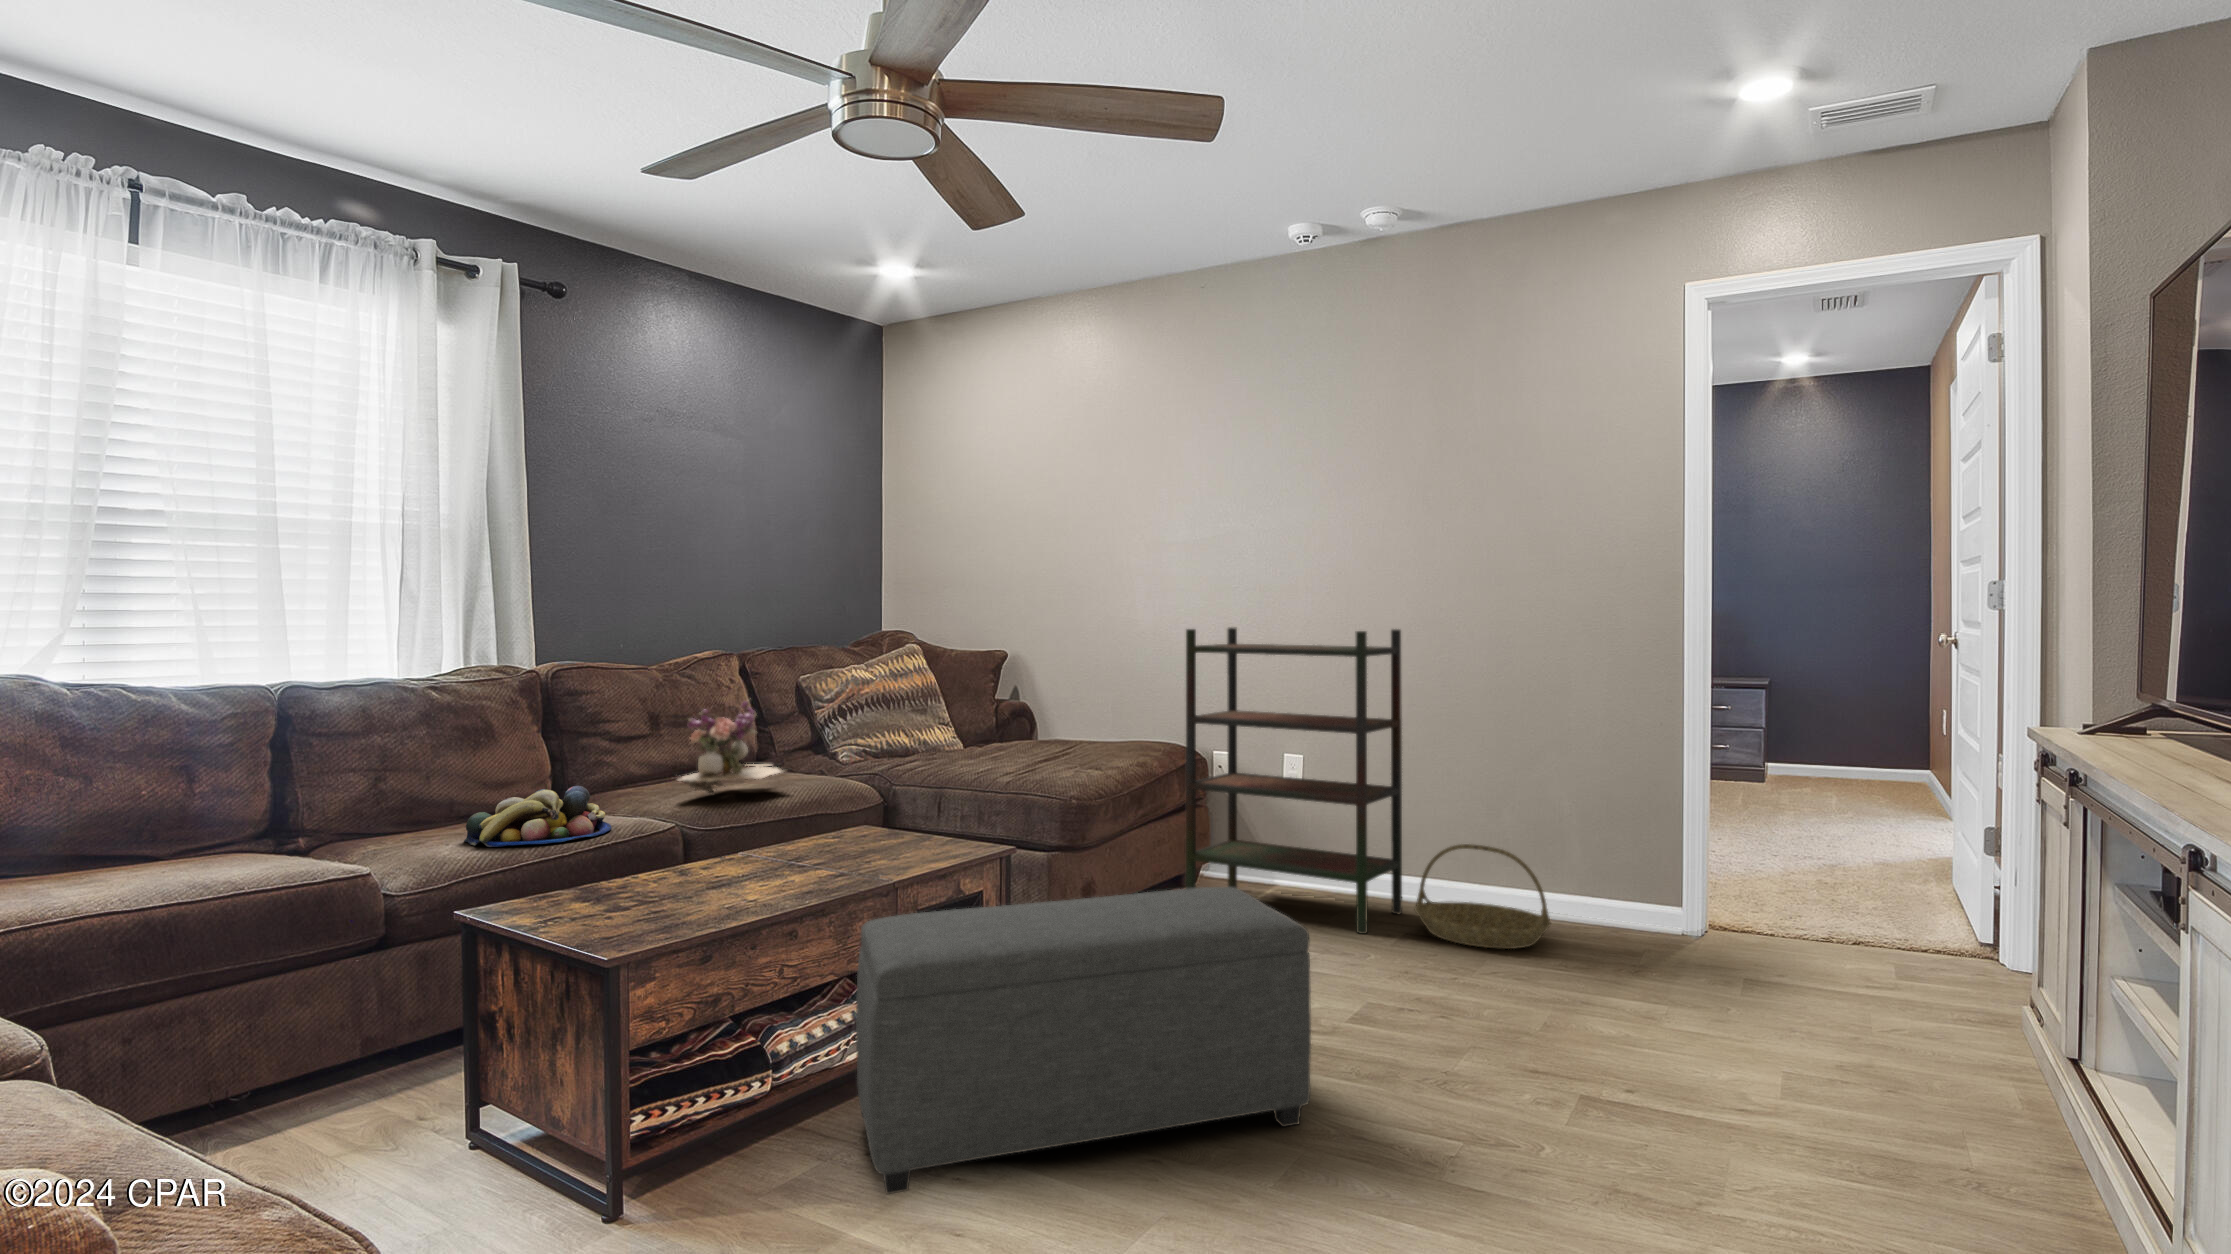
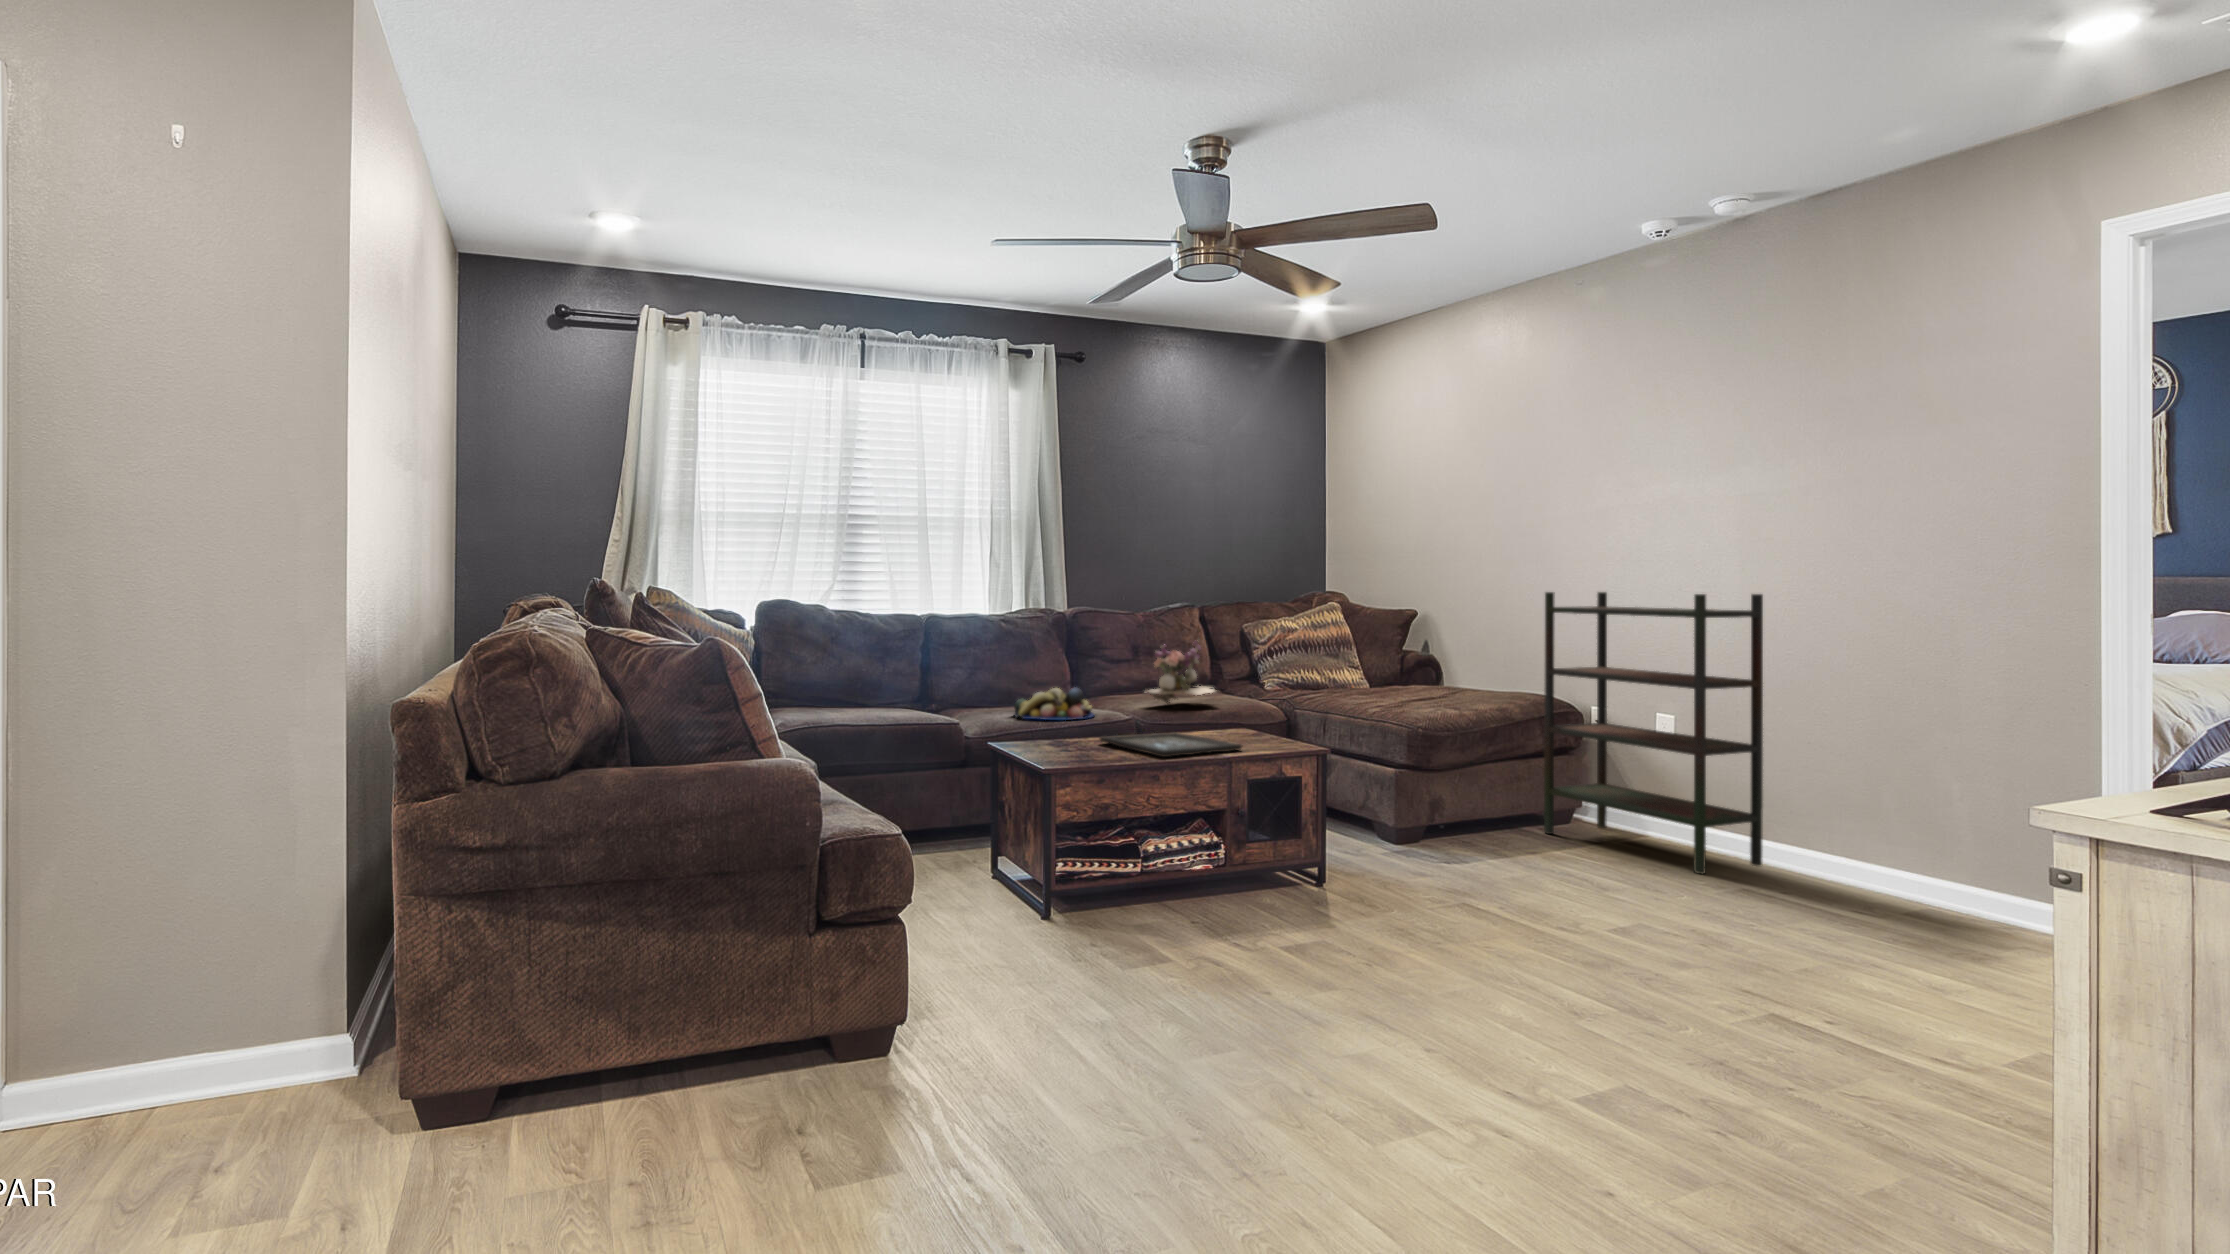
basket: present [1415,844,1551,949] -> none [1757,802,1909,908]
tray: none [664,847,896,898] -> present [1100,733,1242,757]
ottoman: present [856,887,1311,1194] -> none [1183,775,1512,967]

